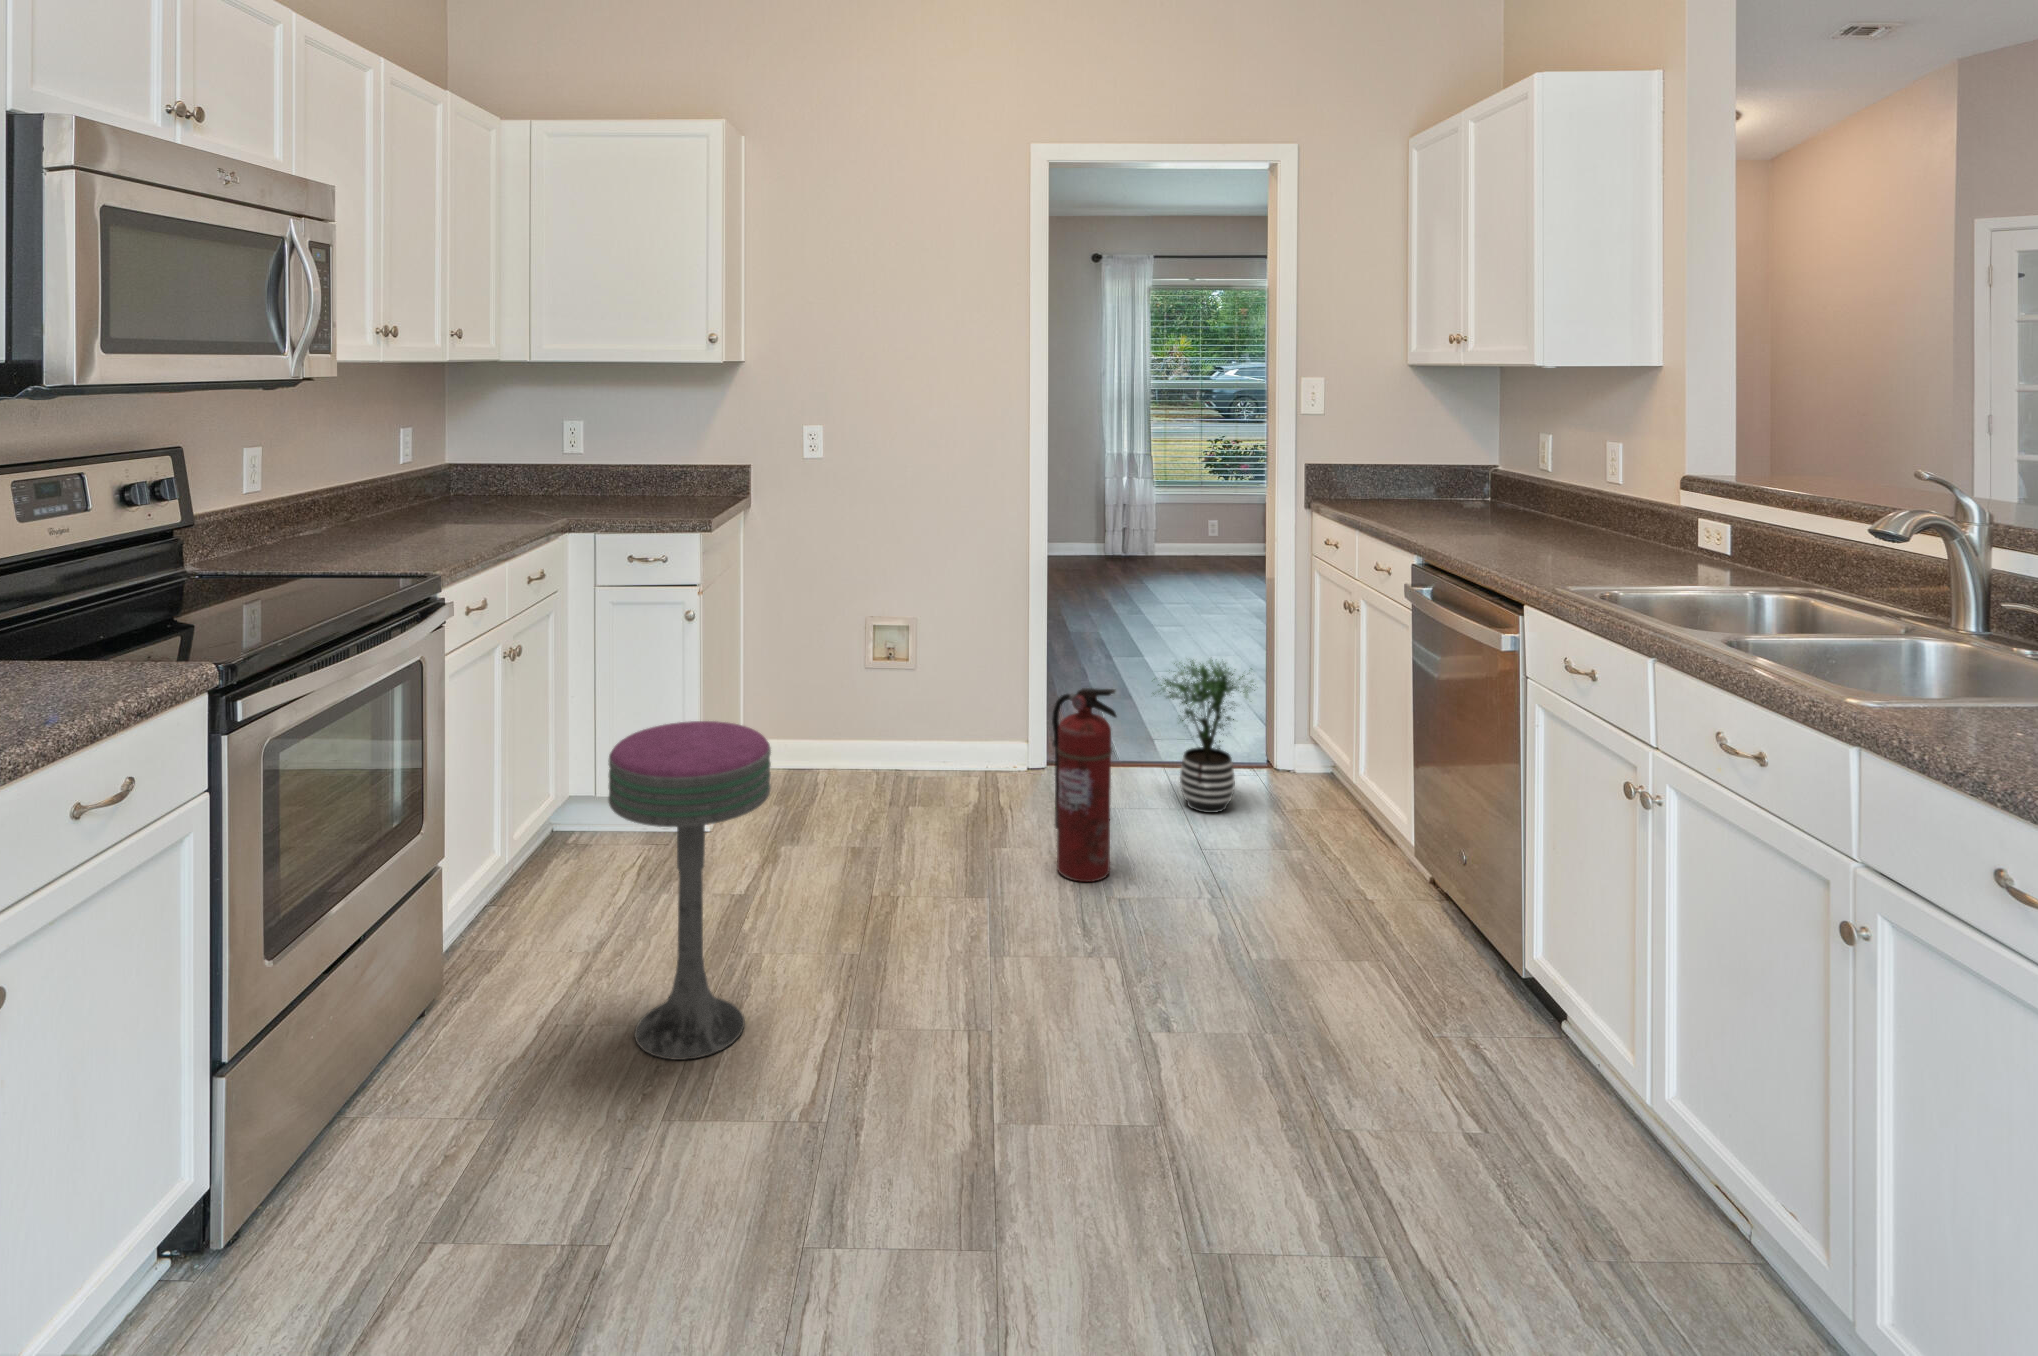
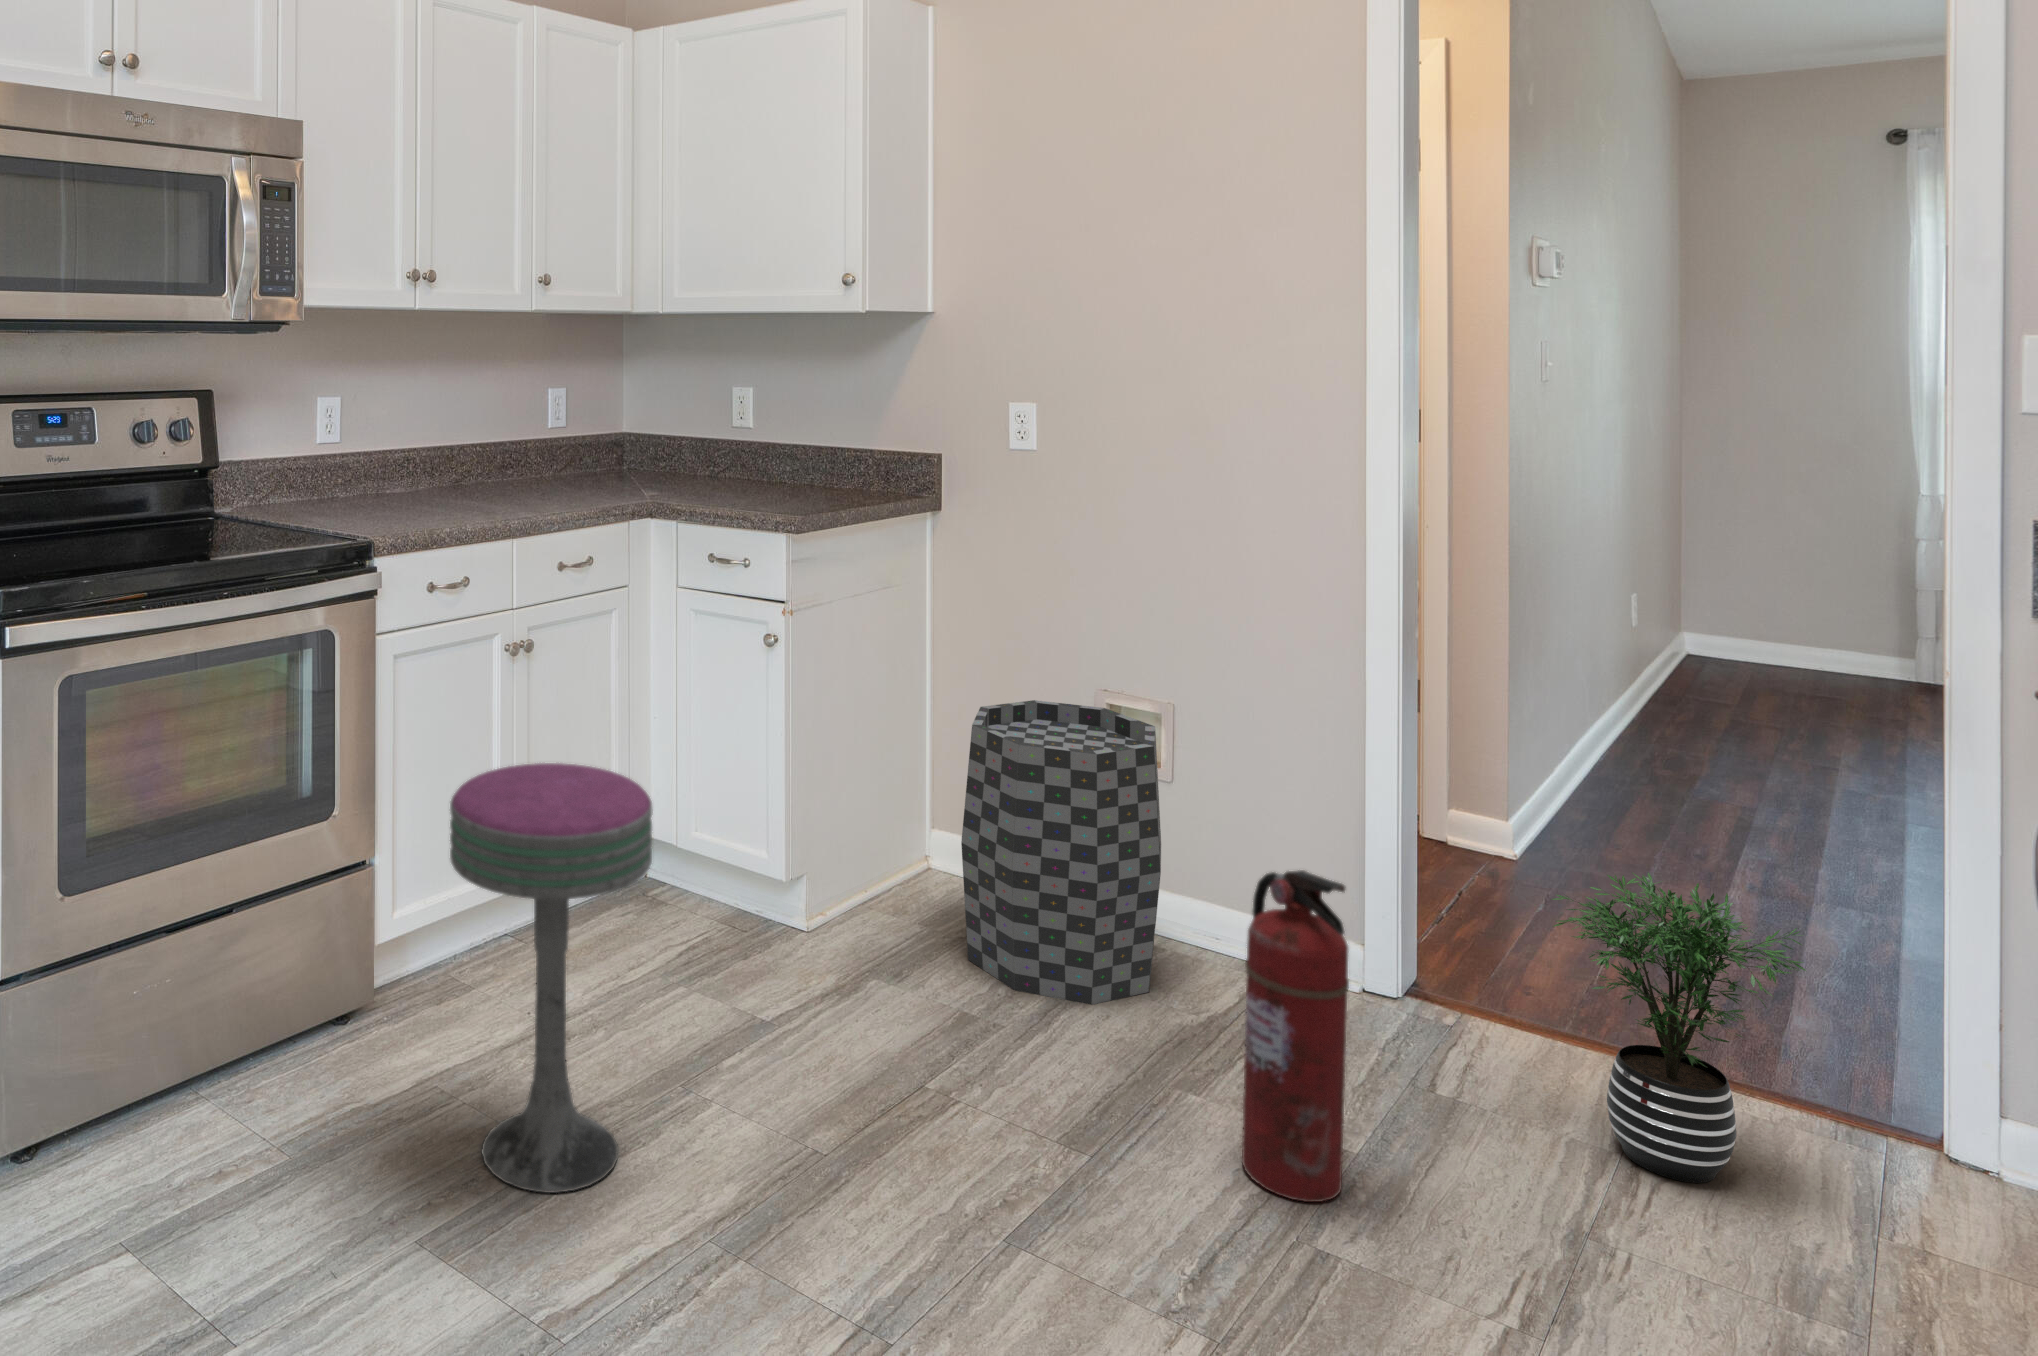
trash can: none [807,625,942,826] -> present [961,700,1161,1005]

